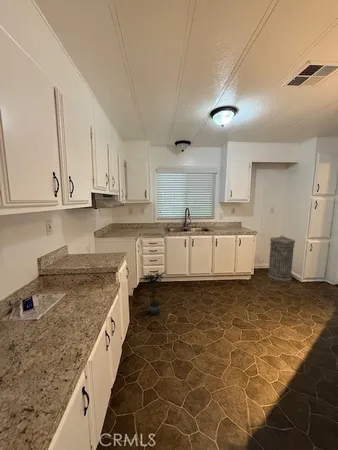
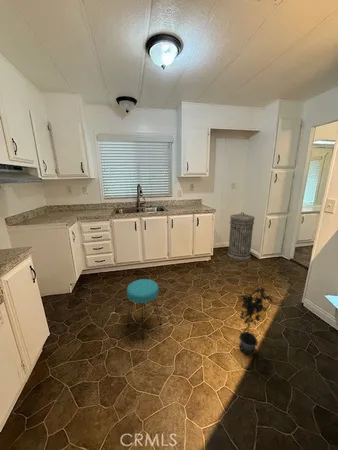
potted plant: present [142,270,165,314] -> present [239,288,272,354]
stool: none [184,287,214,337] -> present [127,279,162,339]

